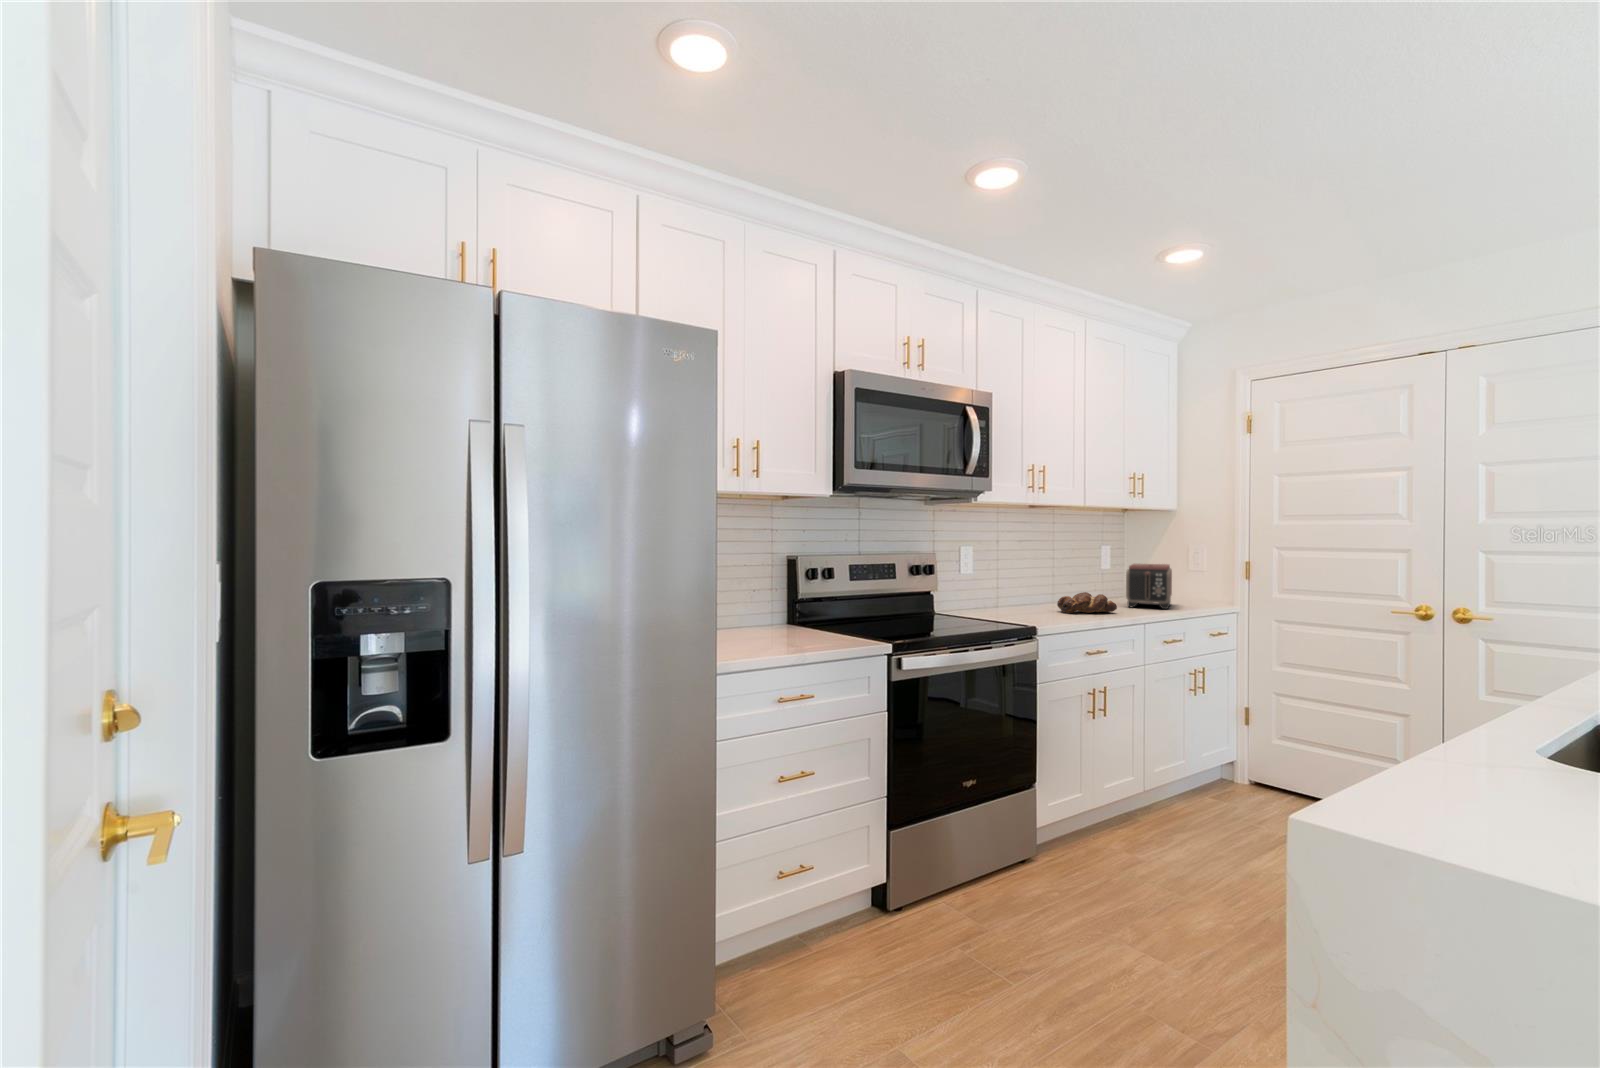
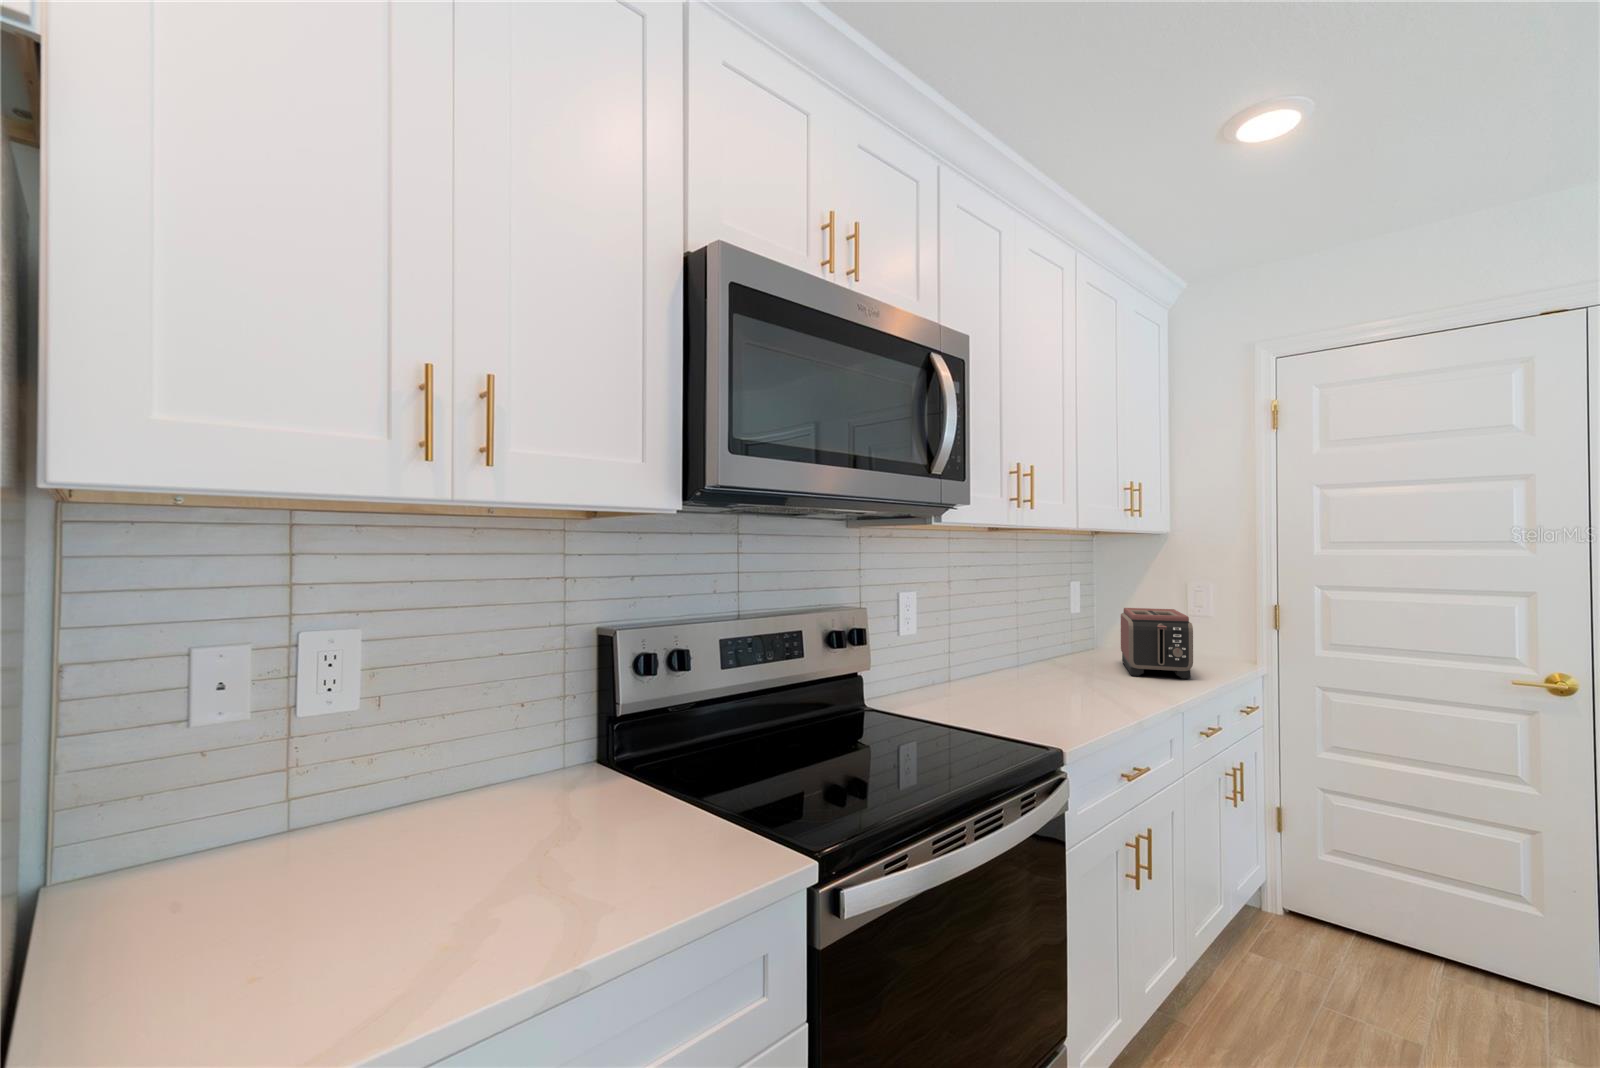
bread loaf: present [1057,592,1117,613] -> none [1045,661,1135,696]

